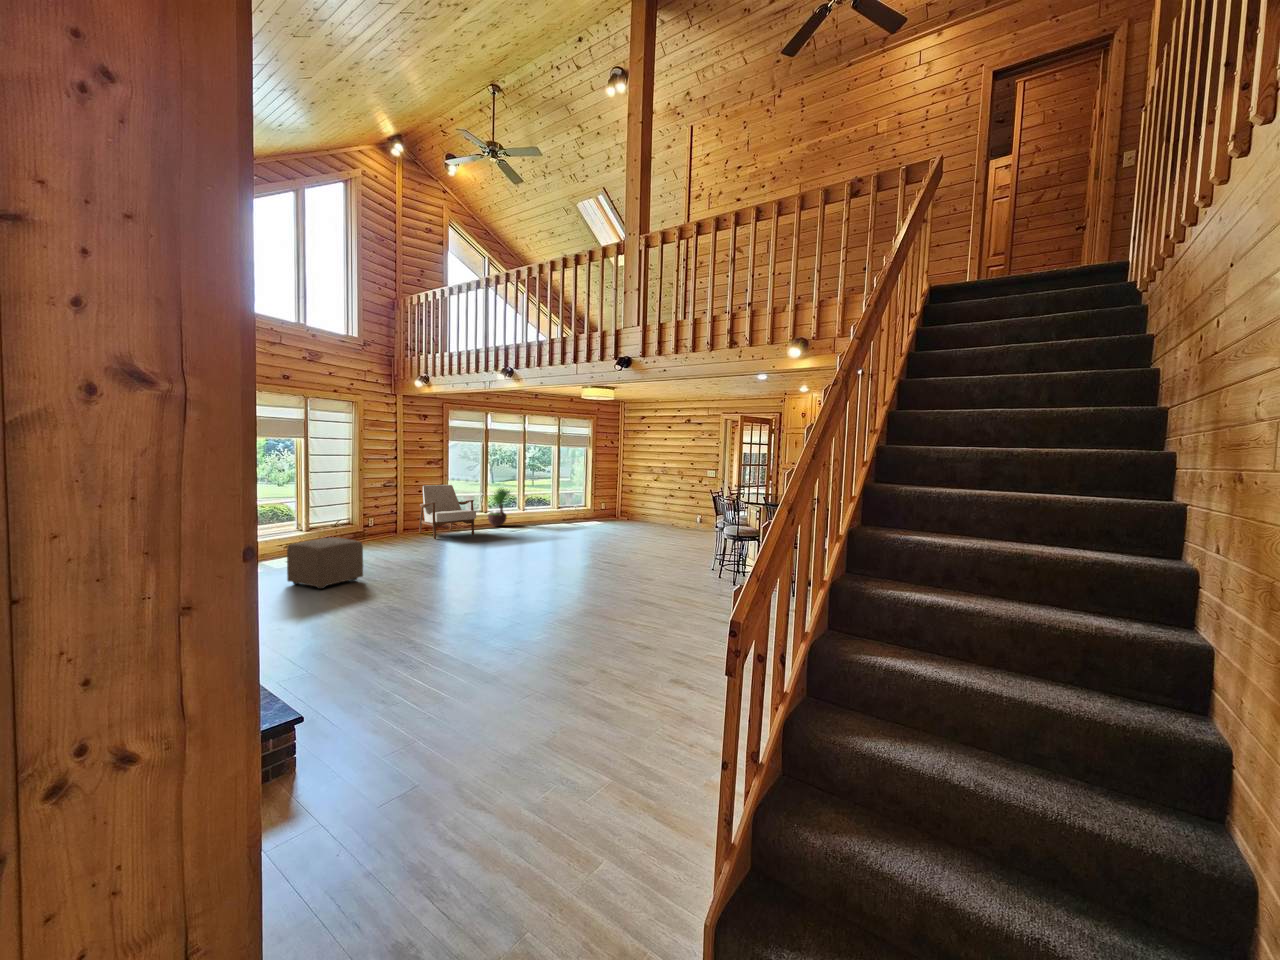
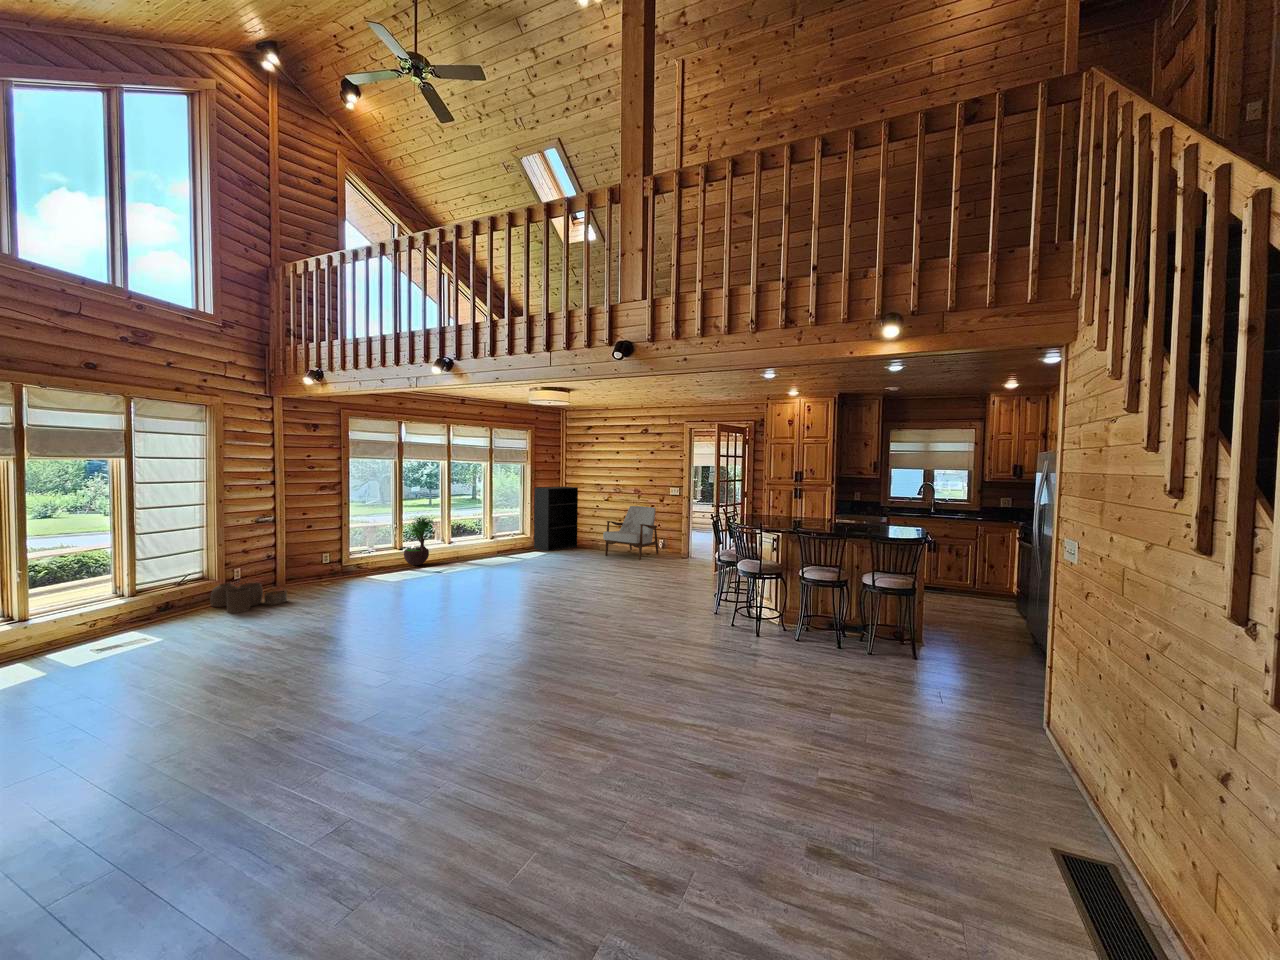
bookshelf: none [594,468,632,522] -> present [534,486,578,551]
armchair: present [419,485,476,539] -> present [603,506,658,560]
woven basket: none [354,526,403,547] -> present [211,583,287,613]
ottoman: present [287,537,363,589] -> none [81,616,226,710]

